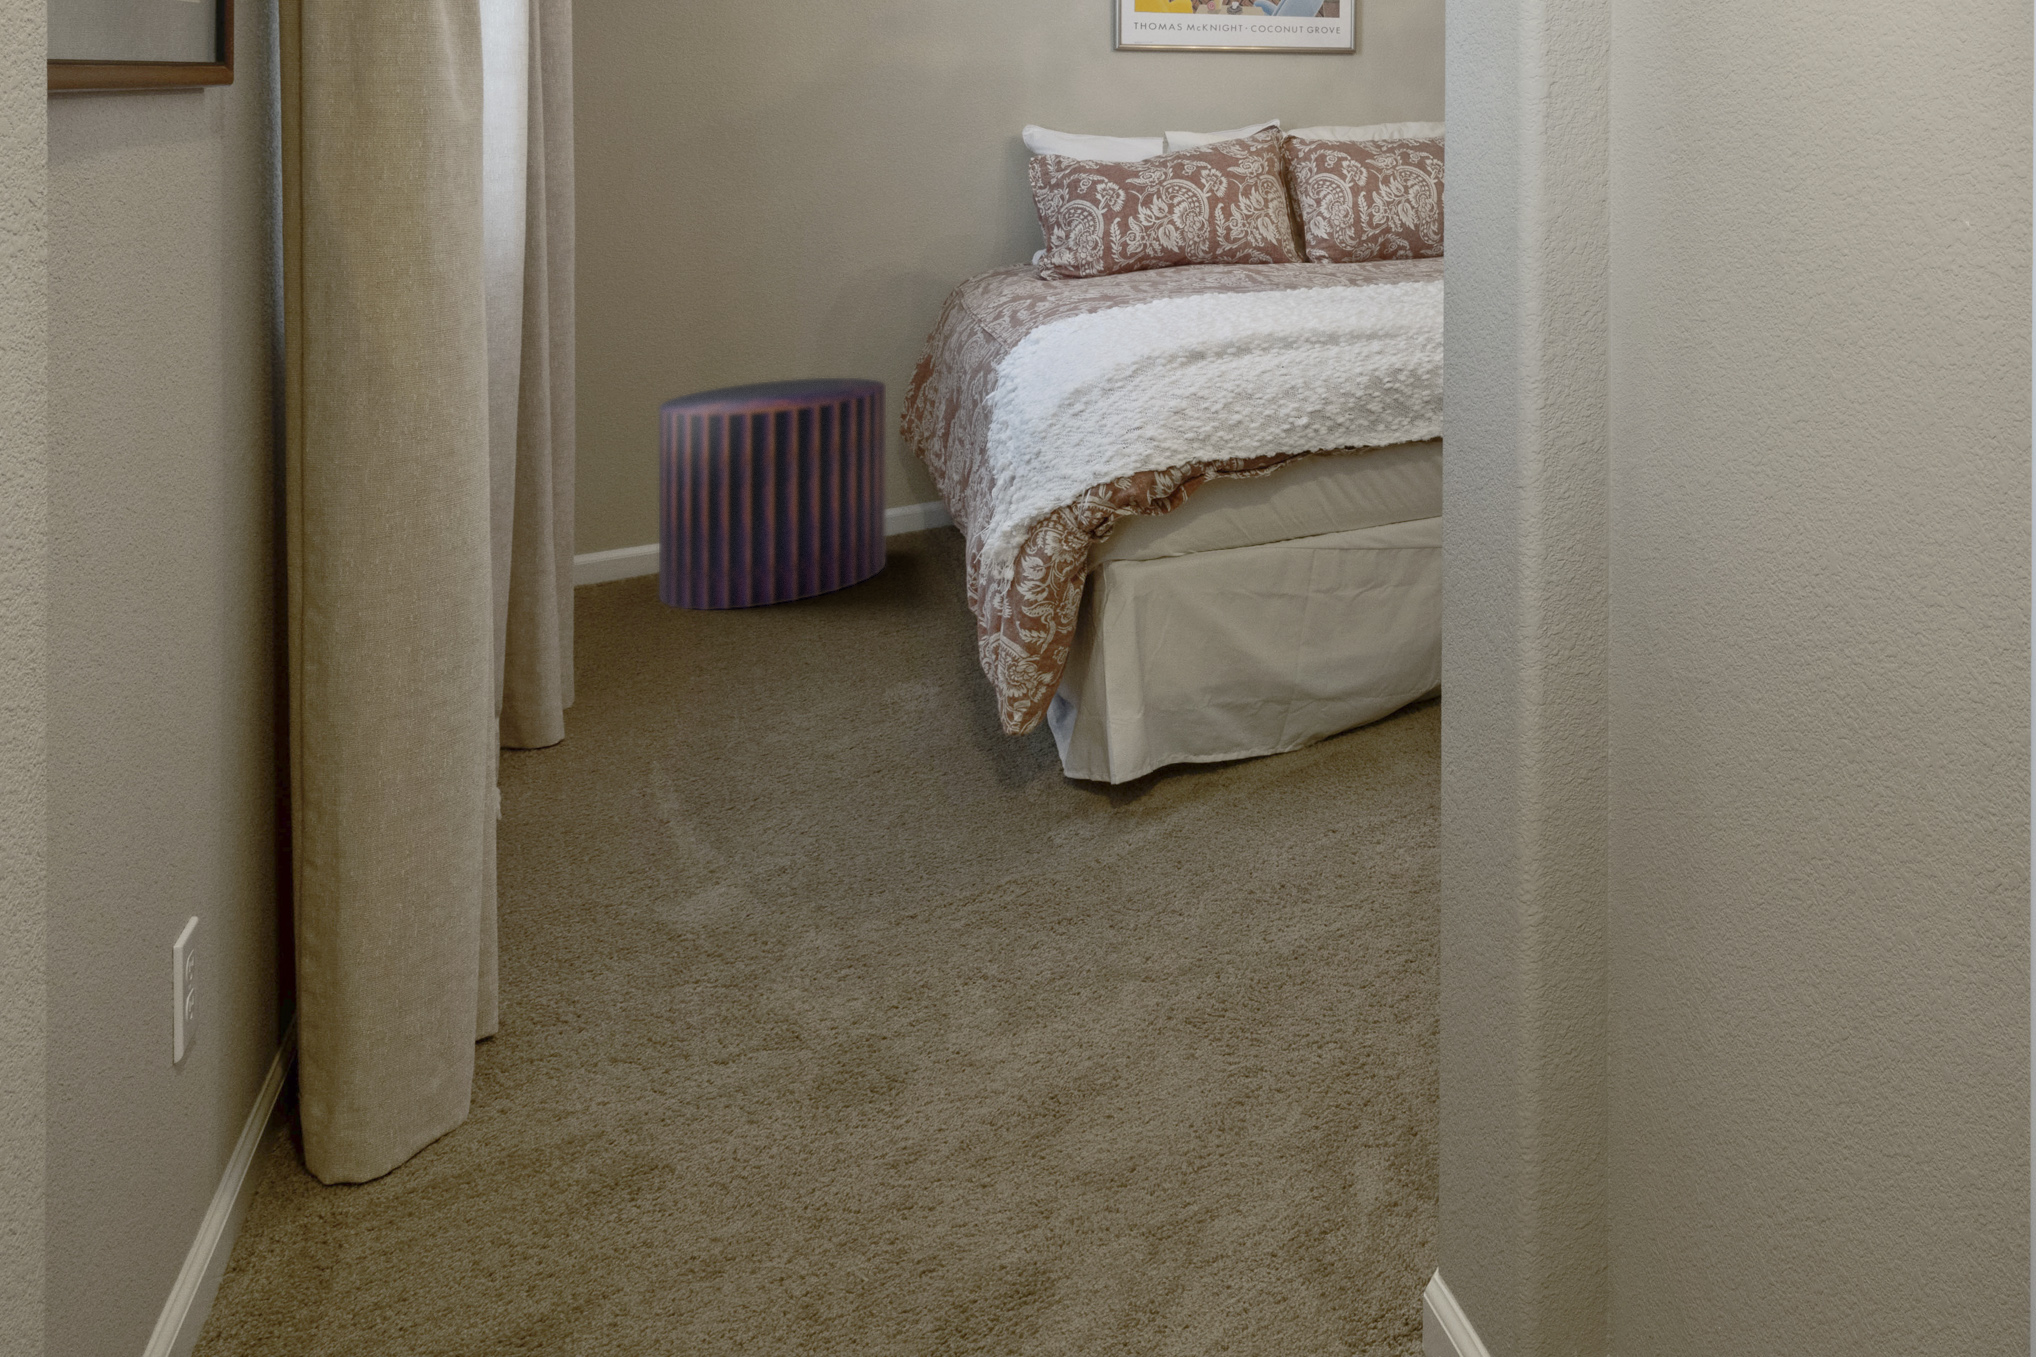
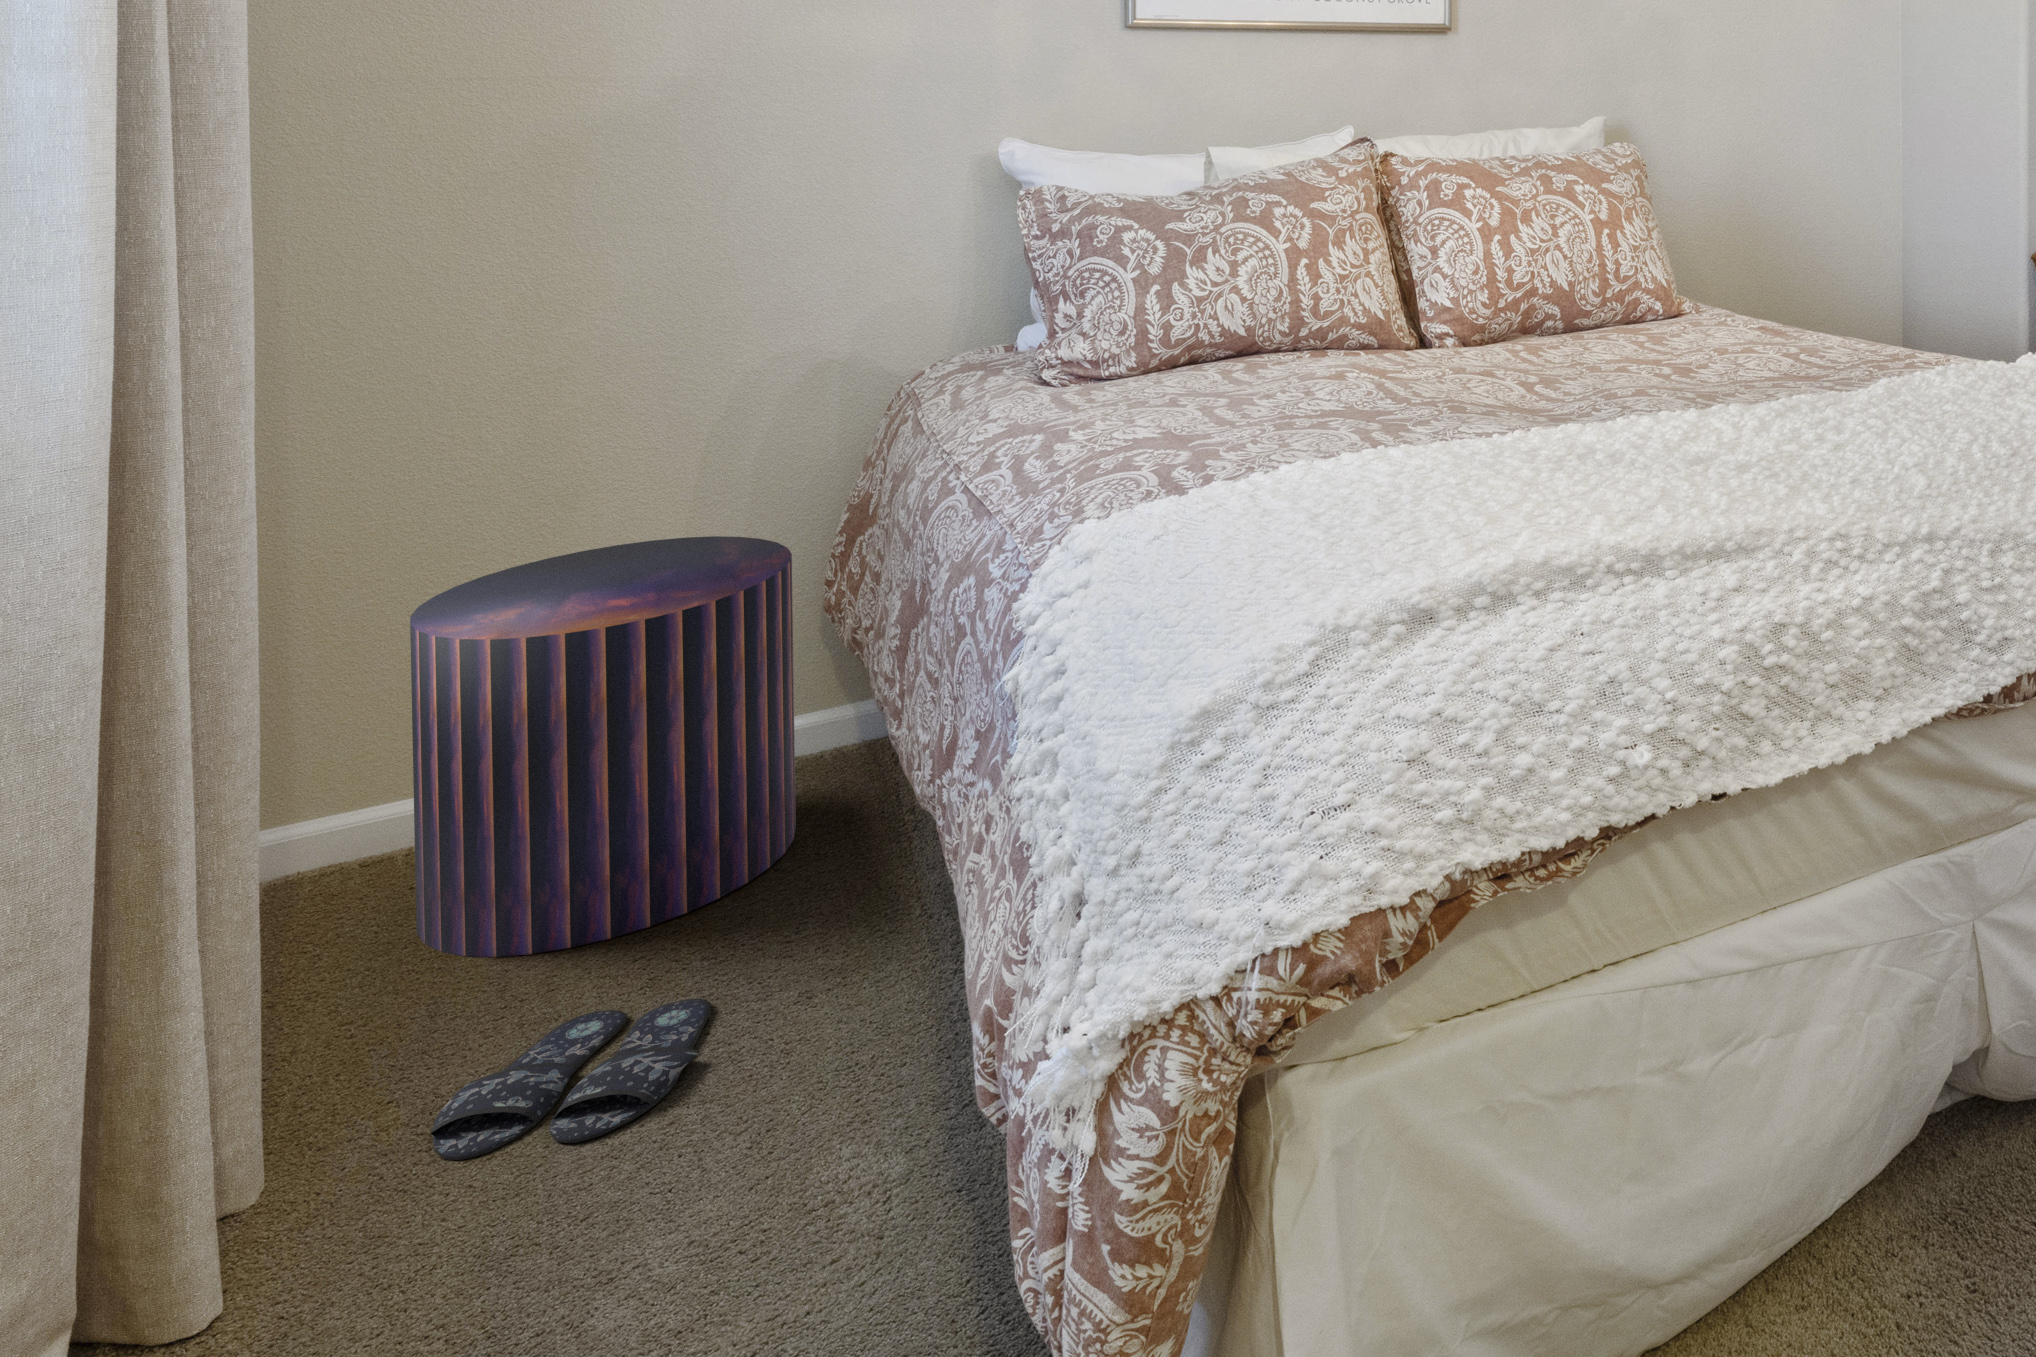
slippers: none [679,626,832,678] -> present [431,998,711,1160]

